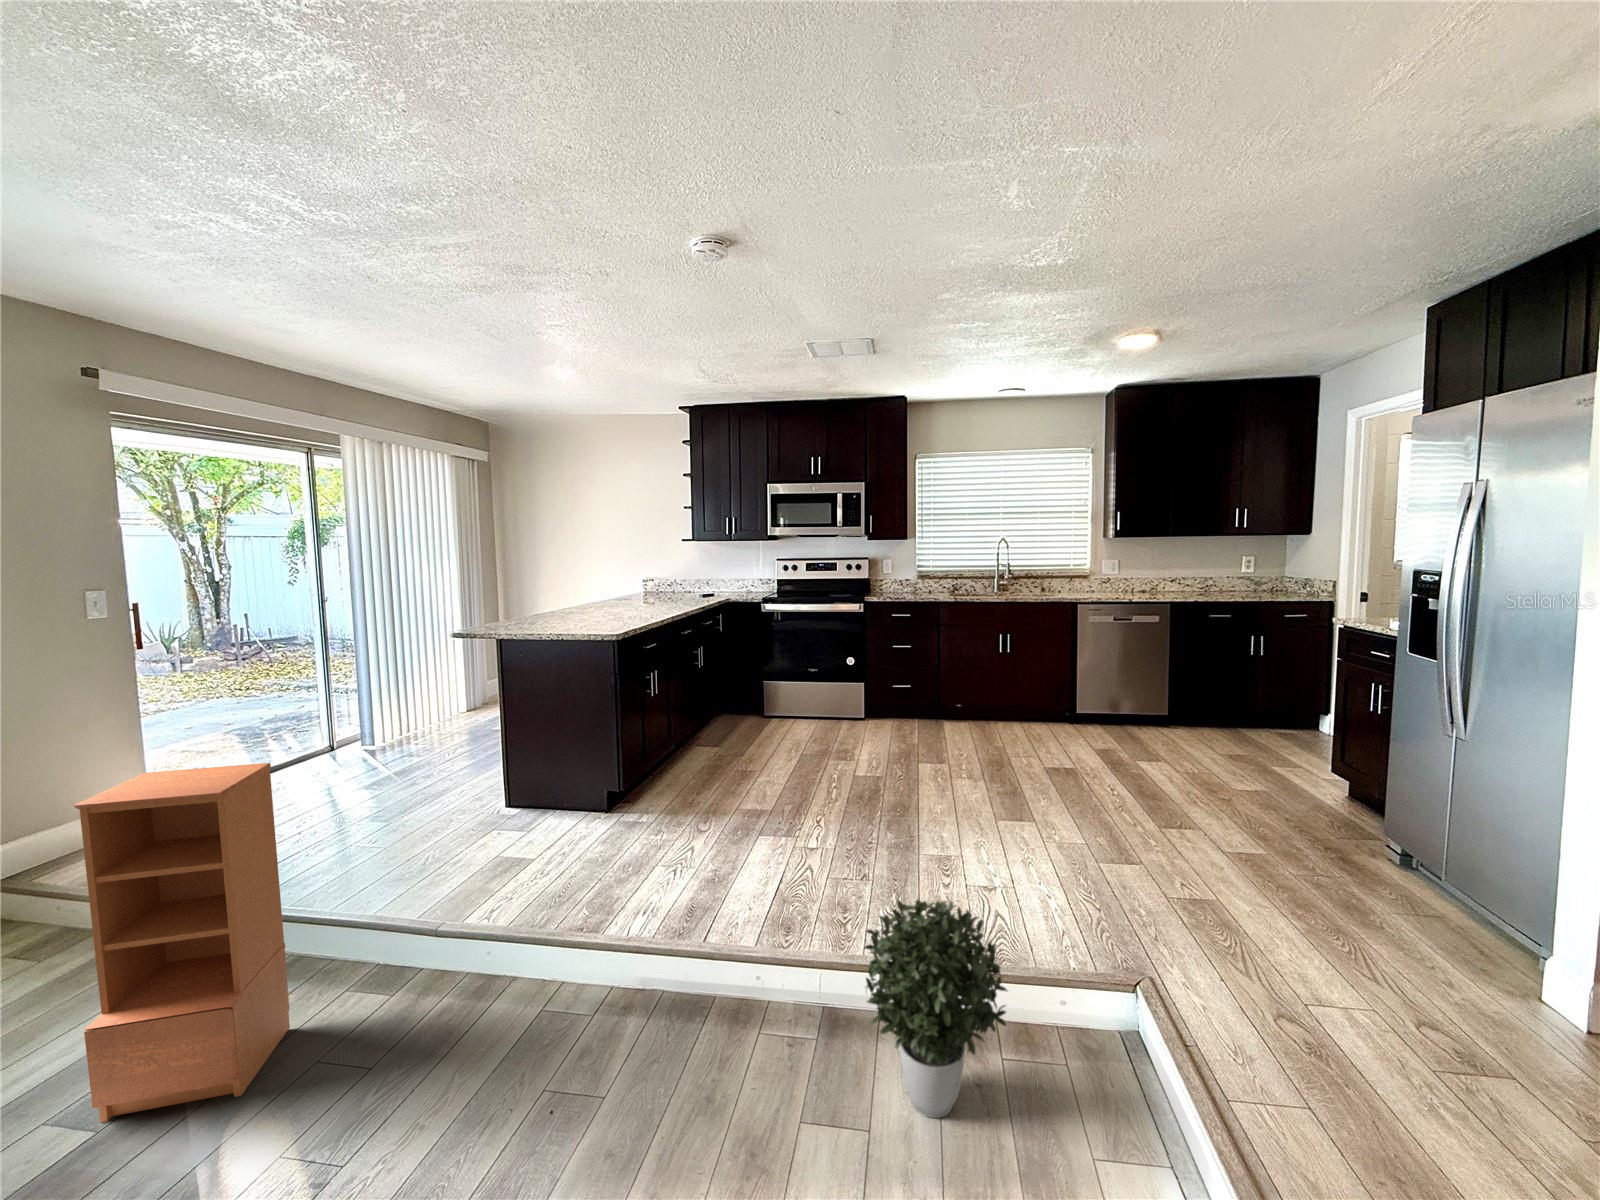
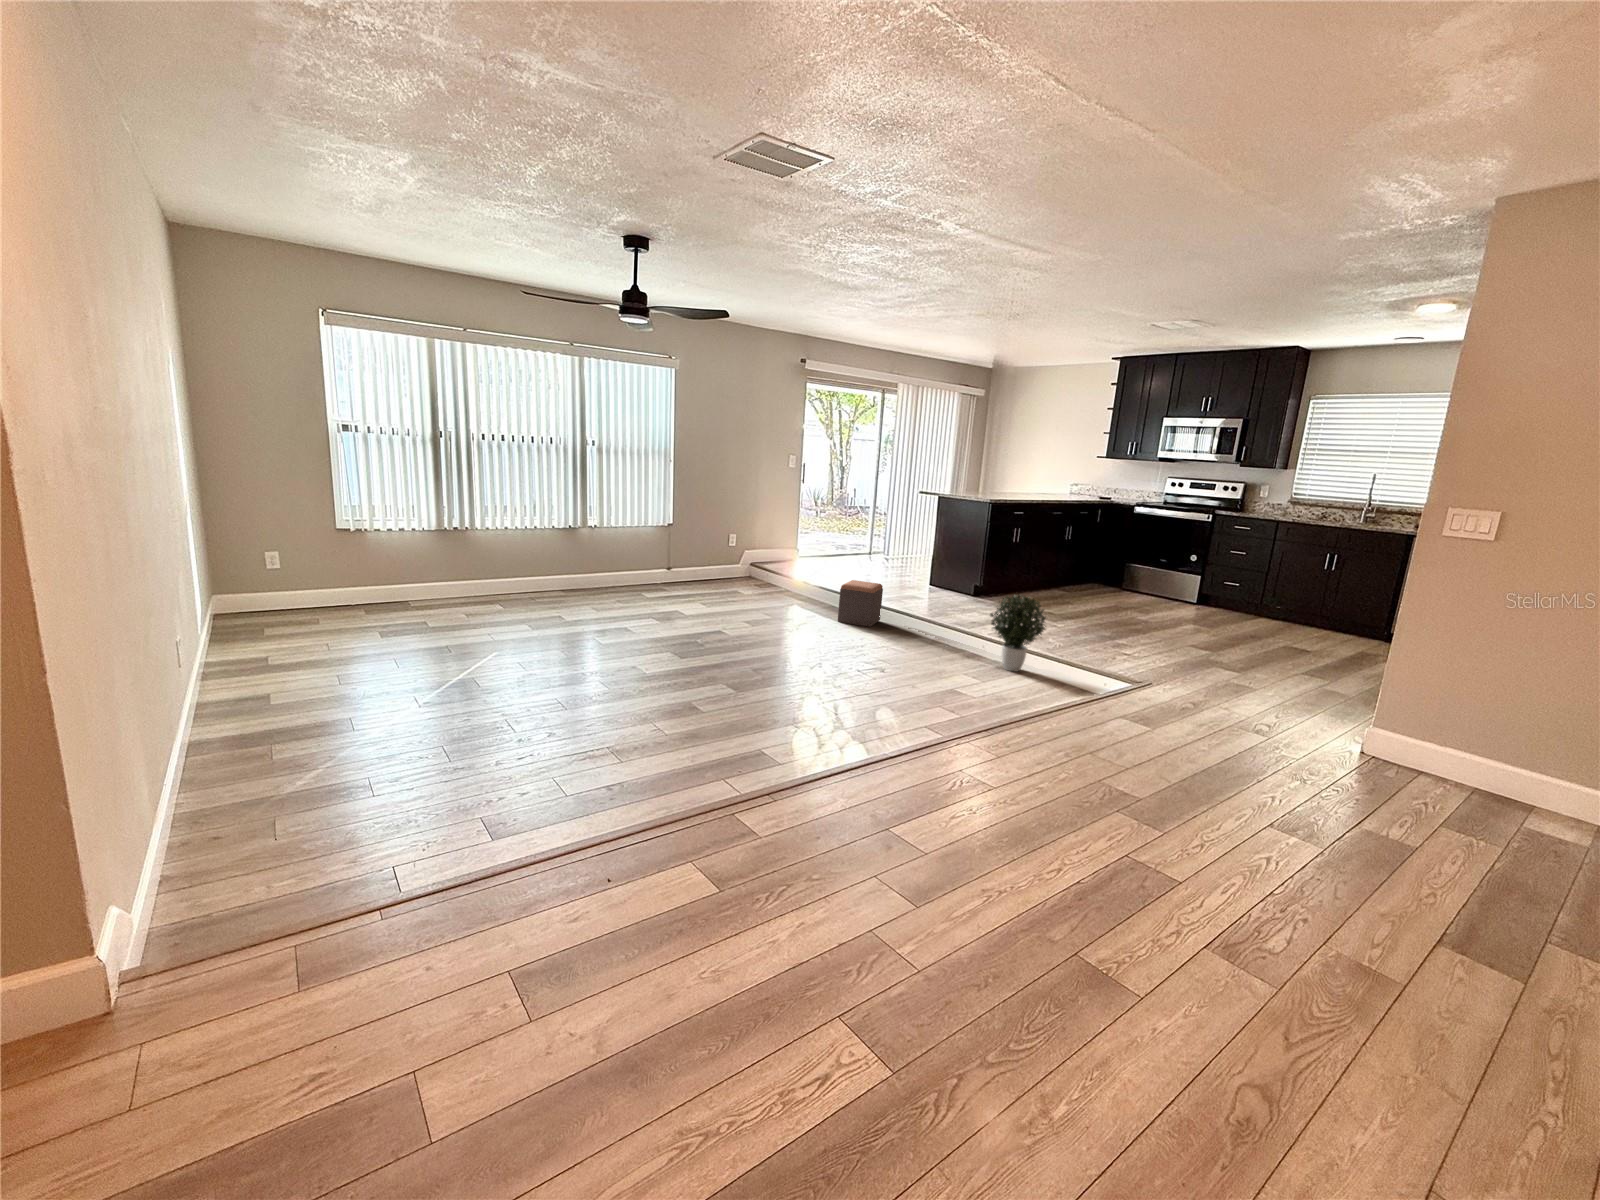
bookcase: present [73,763,290,1123] -> none [790,512,843,614]
footstool: none [308,924,453,1121] -> present [838,580,883,627]

